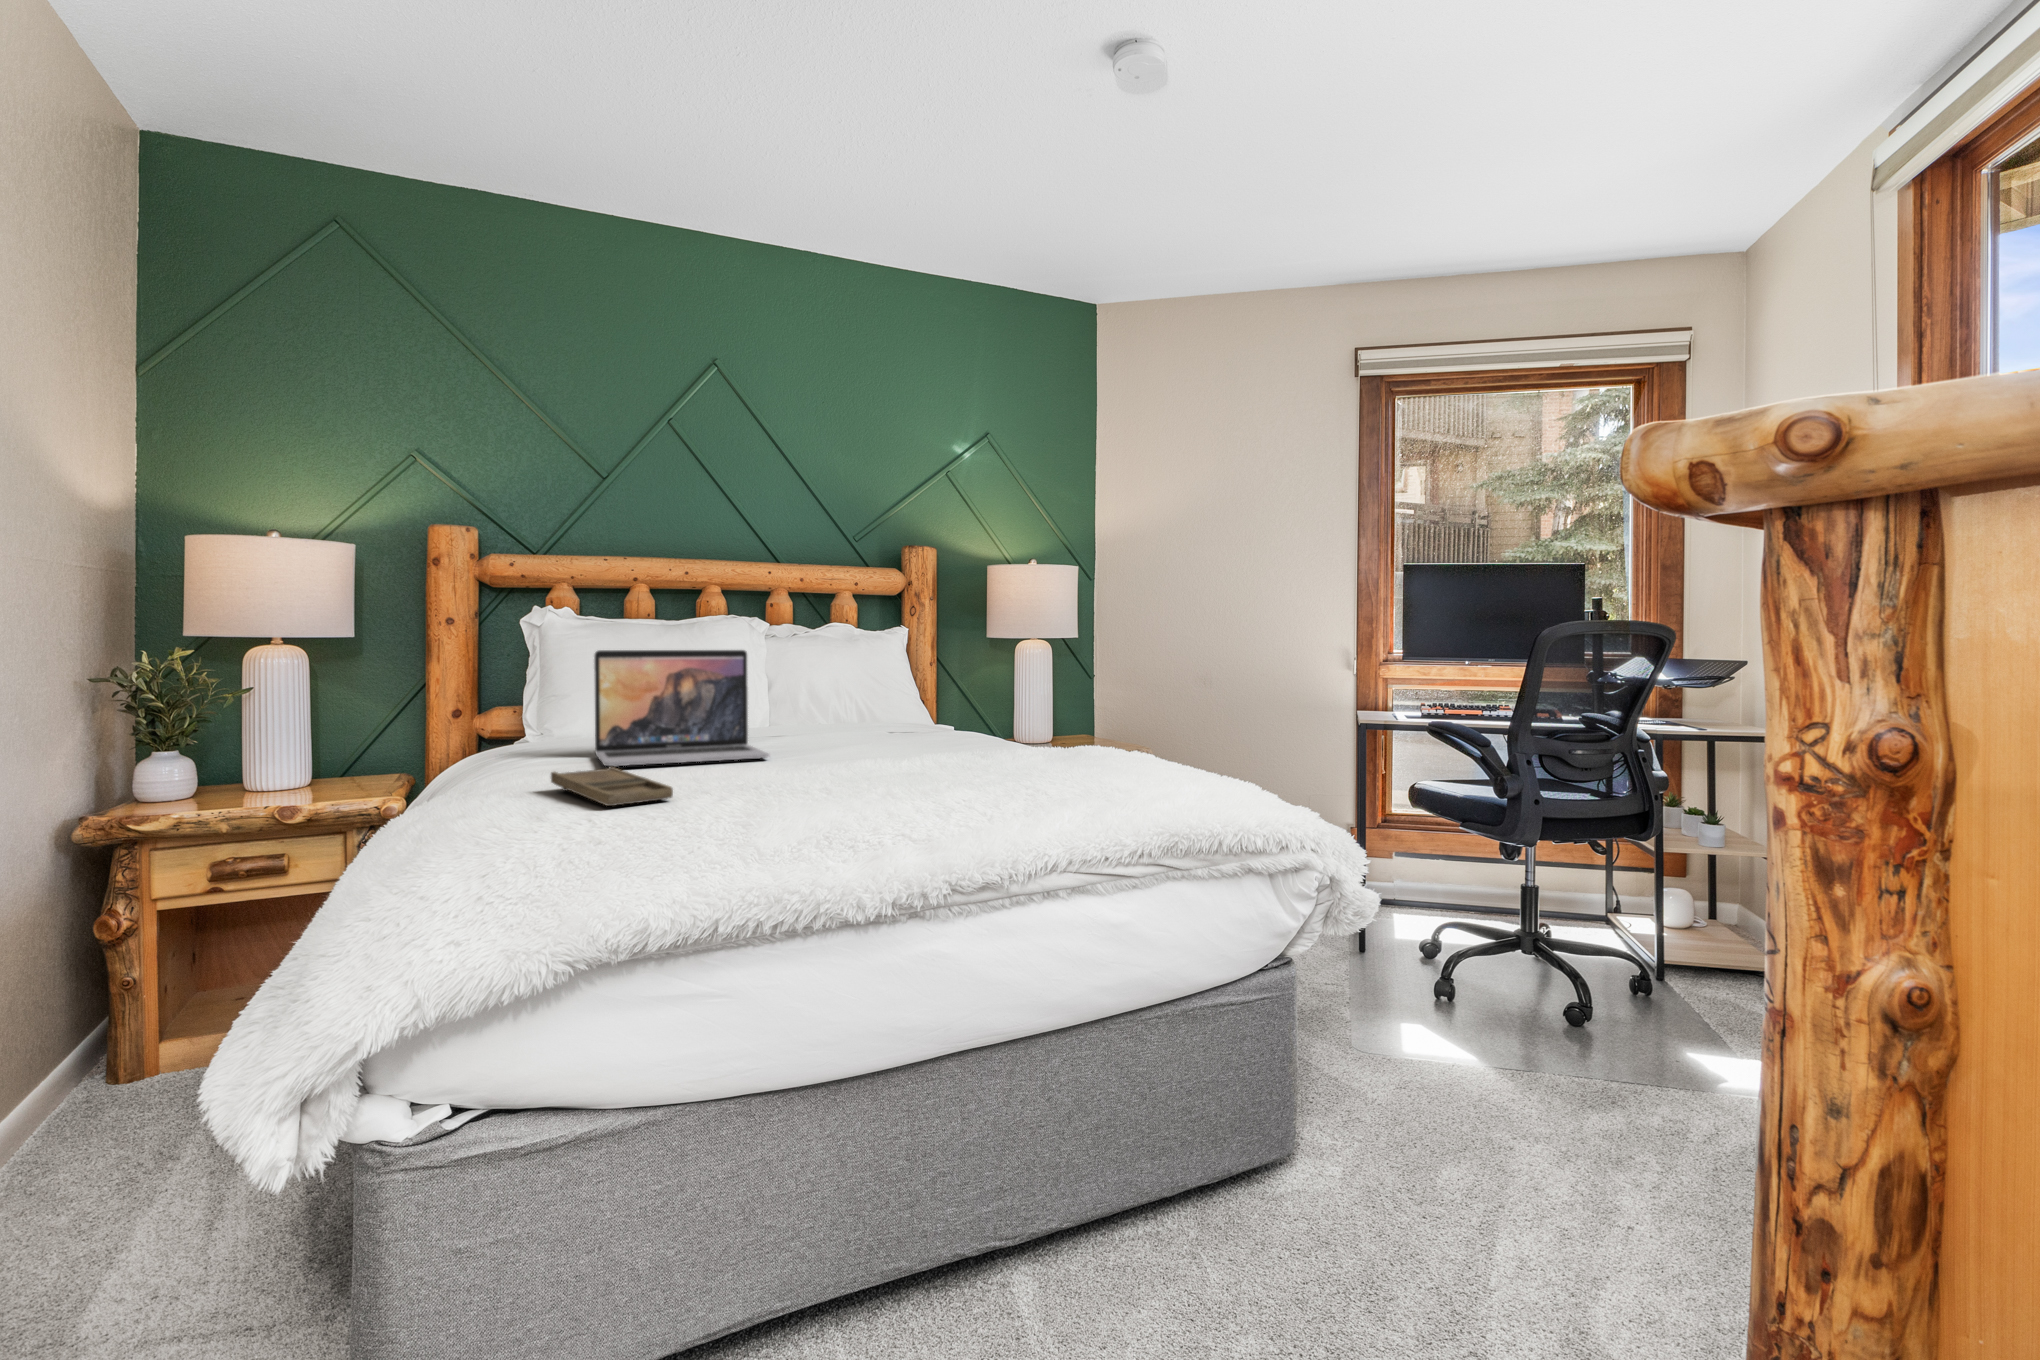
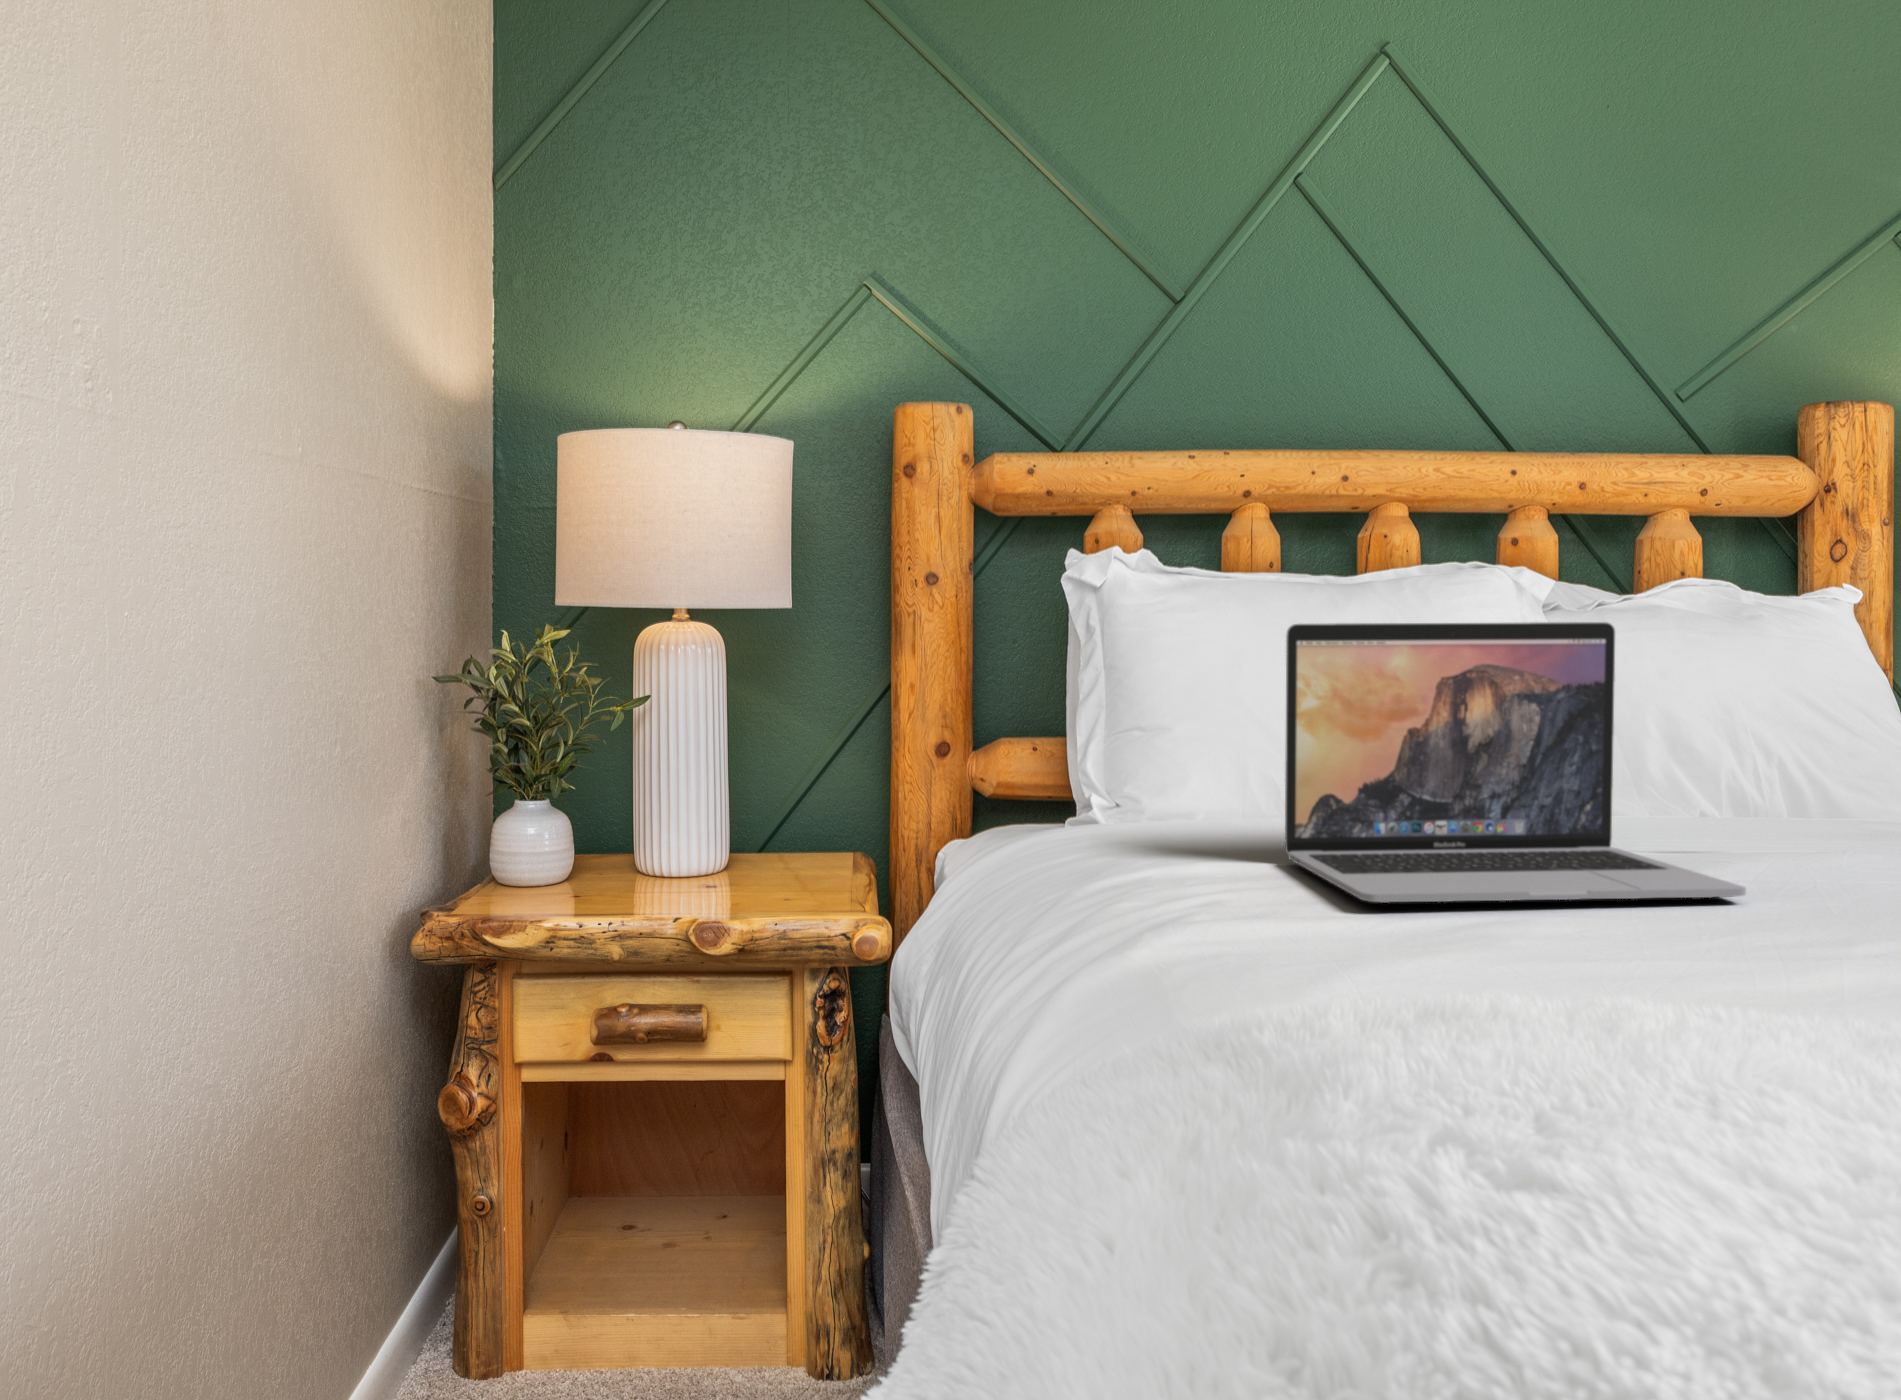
tray: present [551,767,673,806] -> none [1320,924,1753,1090]

